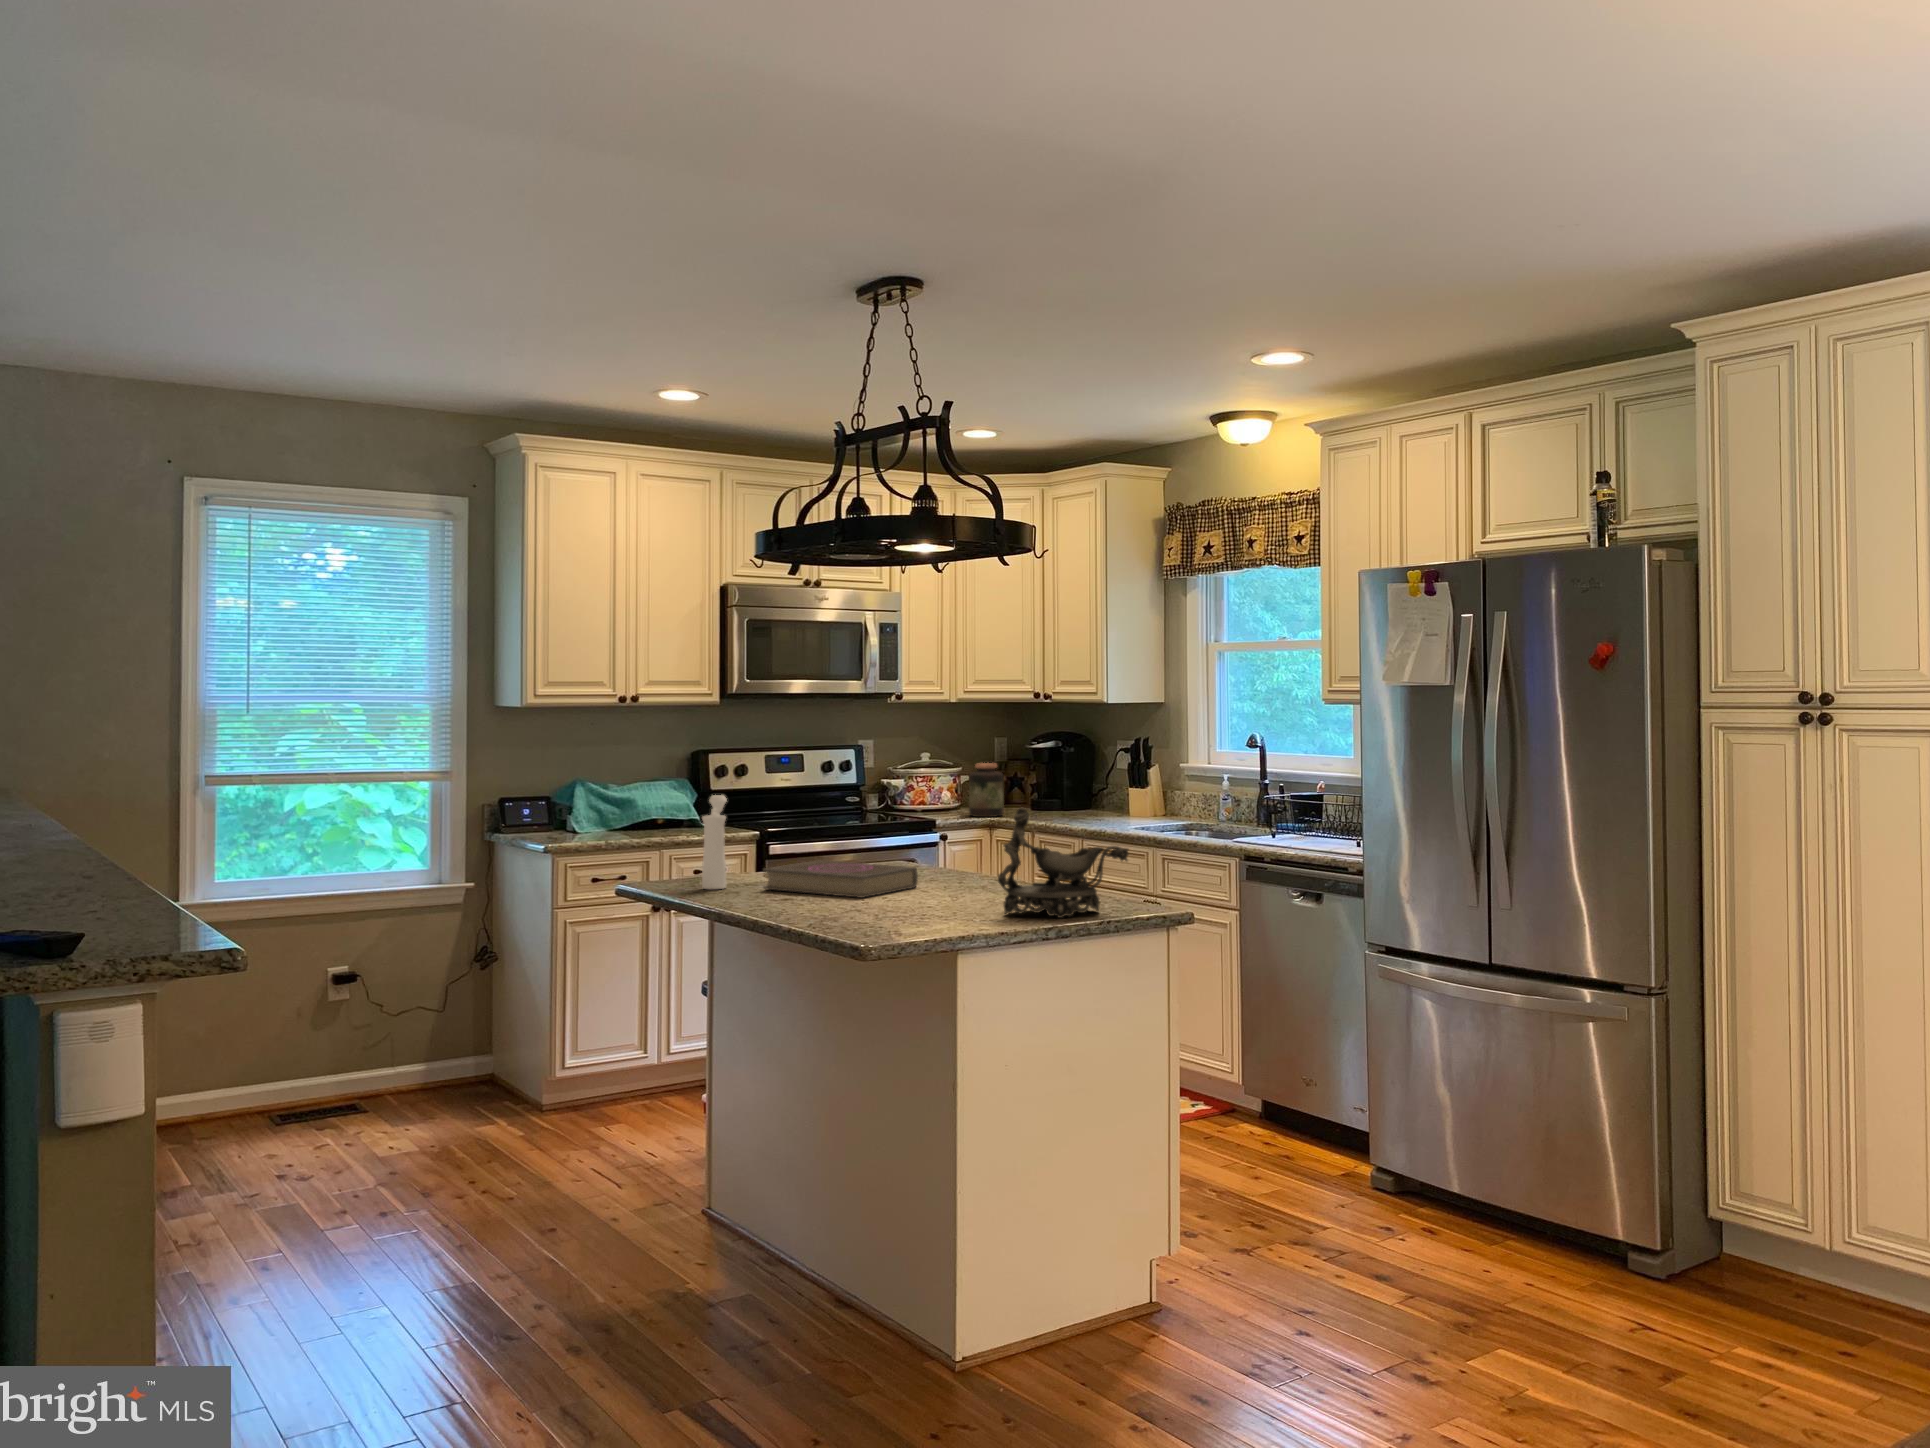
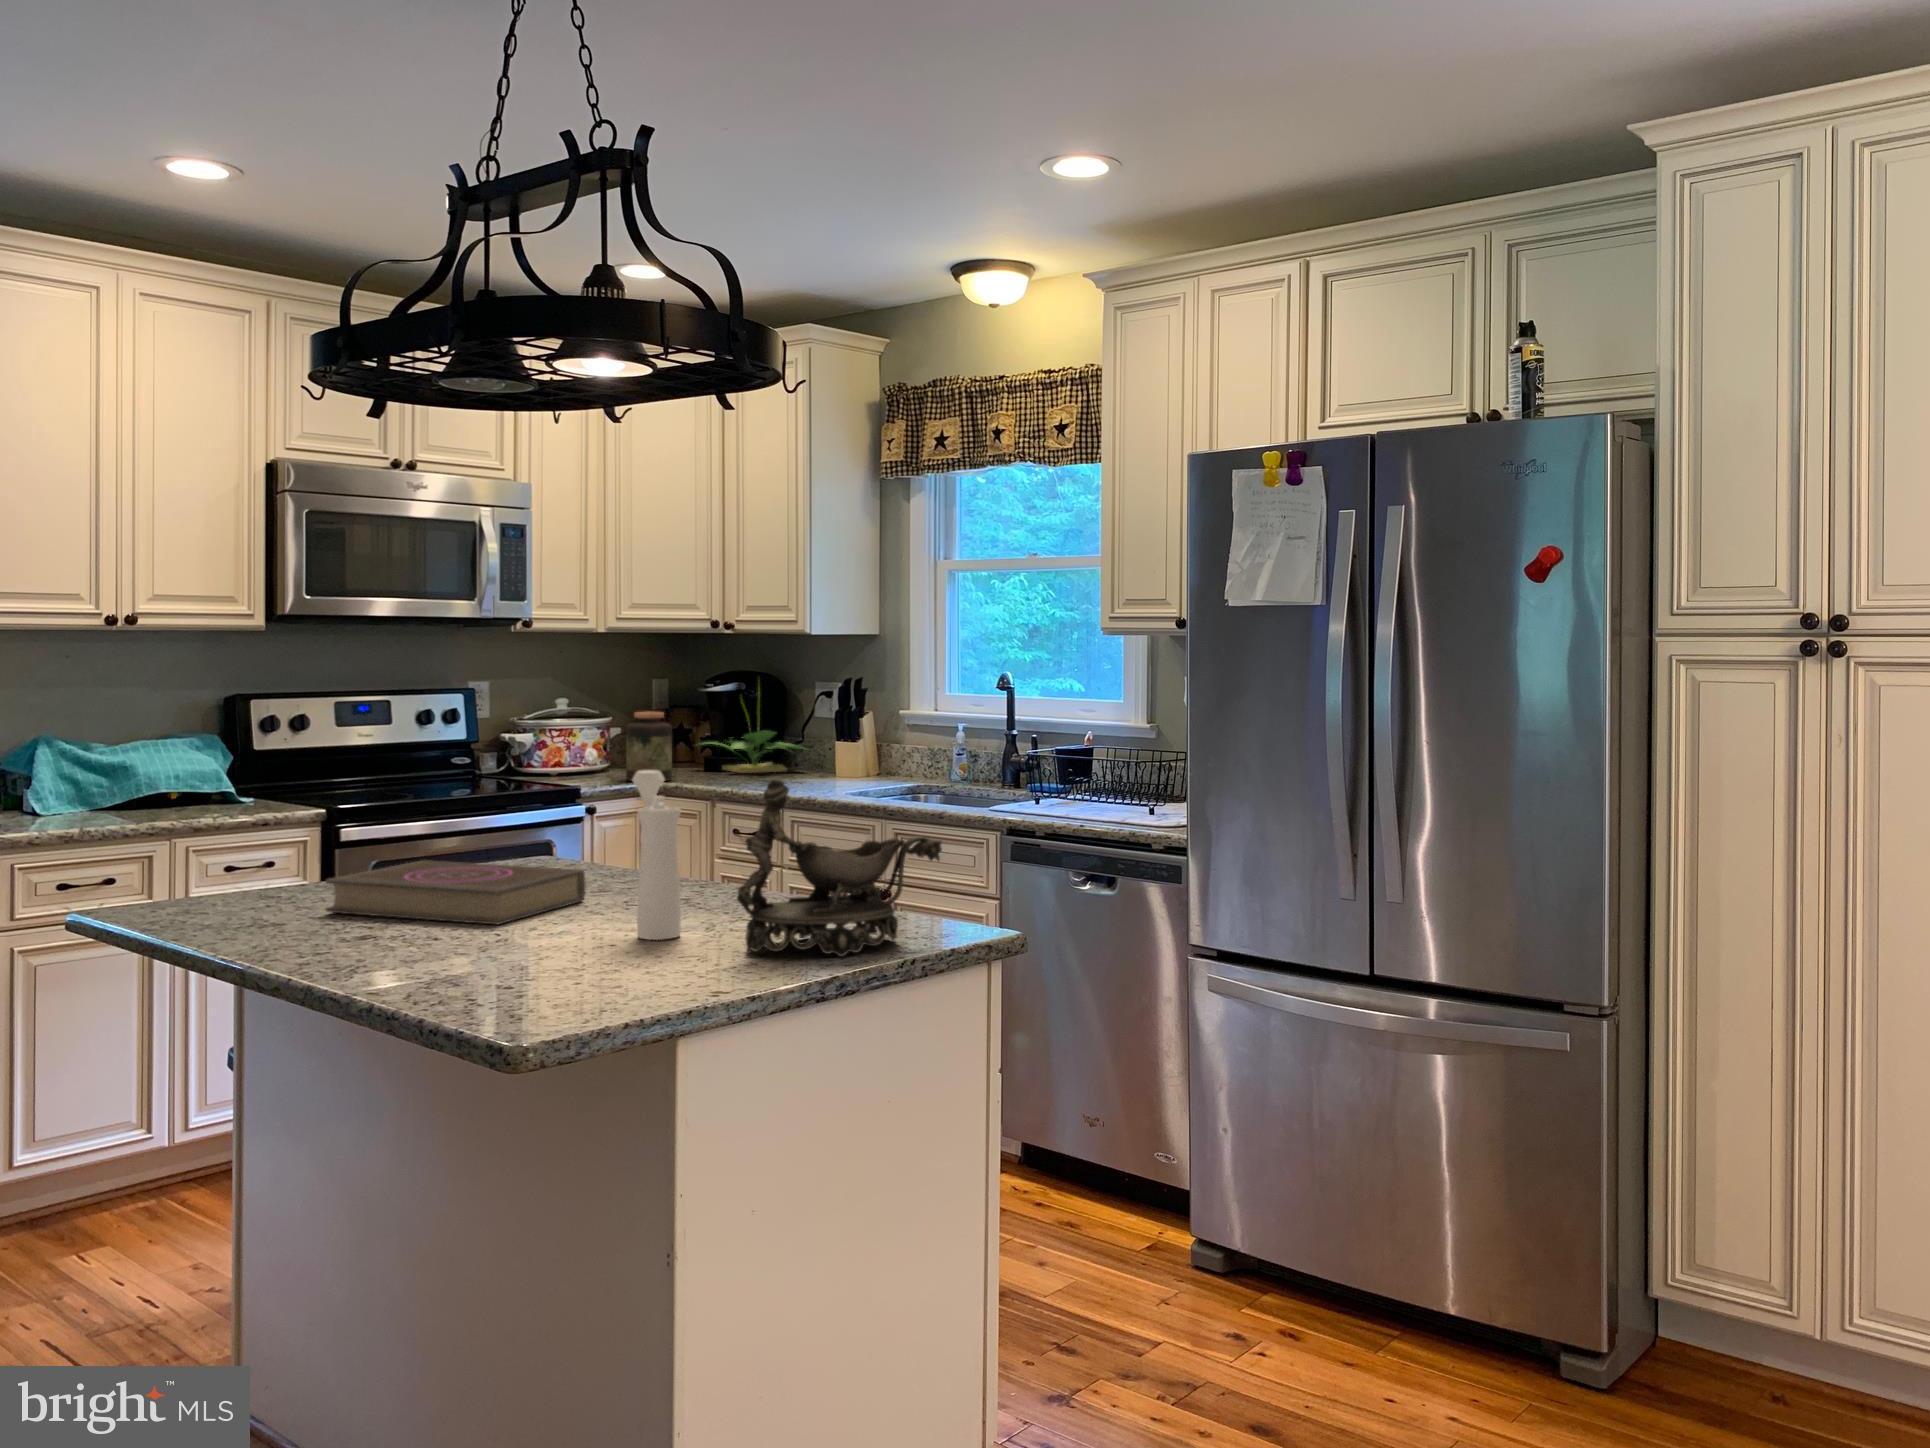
potted plant: none [1021,735,1110,811] -> present [703,680,806,773]
pepper mill: present [702,795,727,889] -> present [632,771,681,940]

